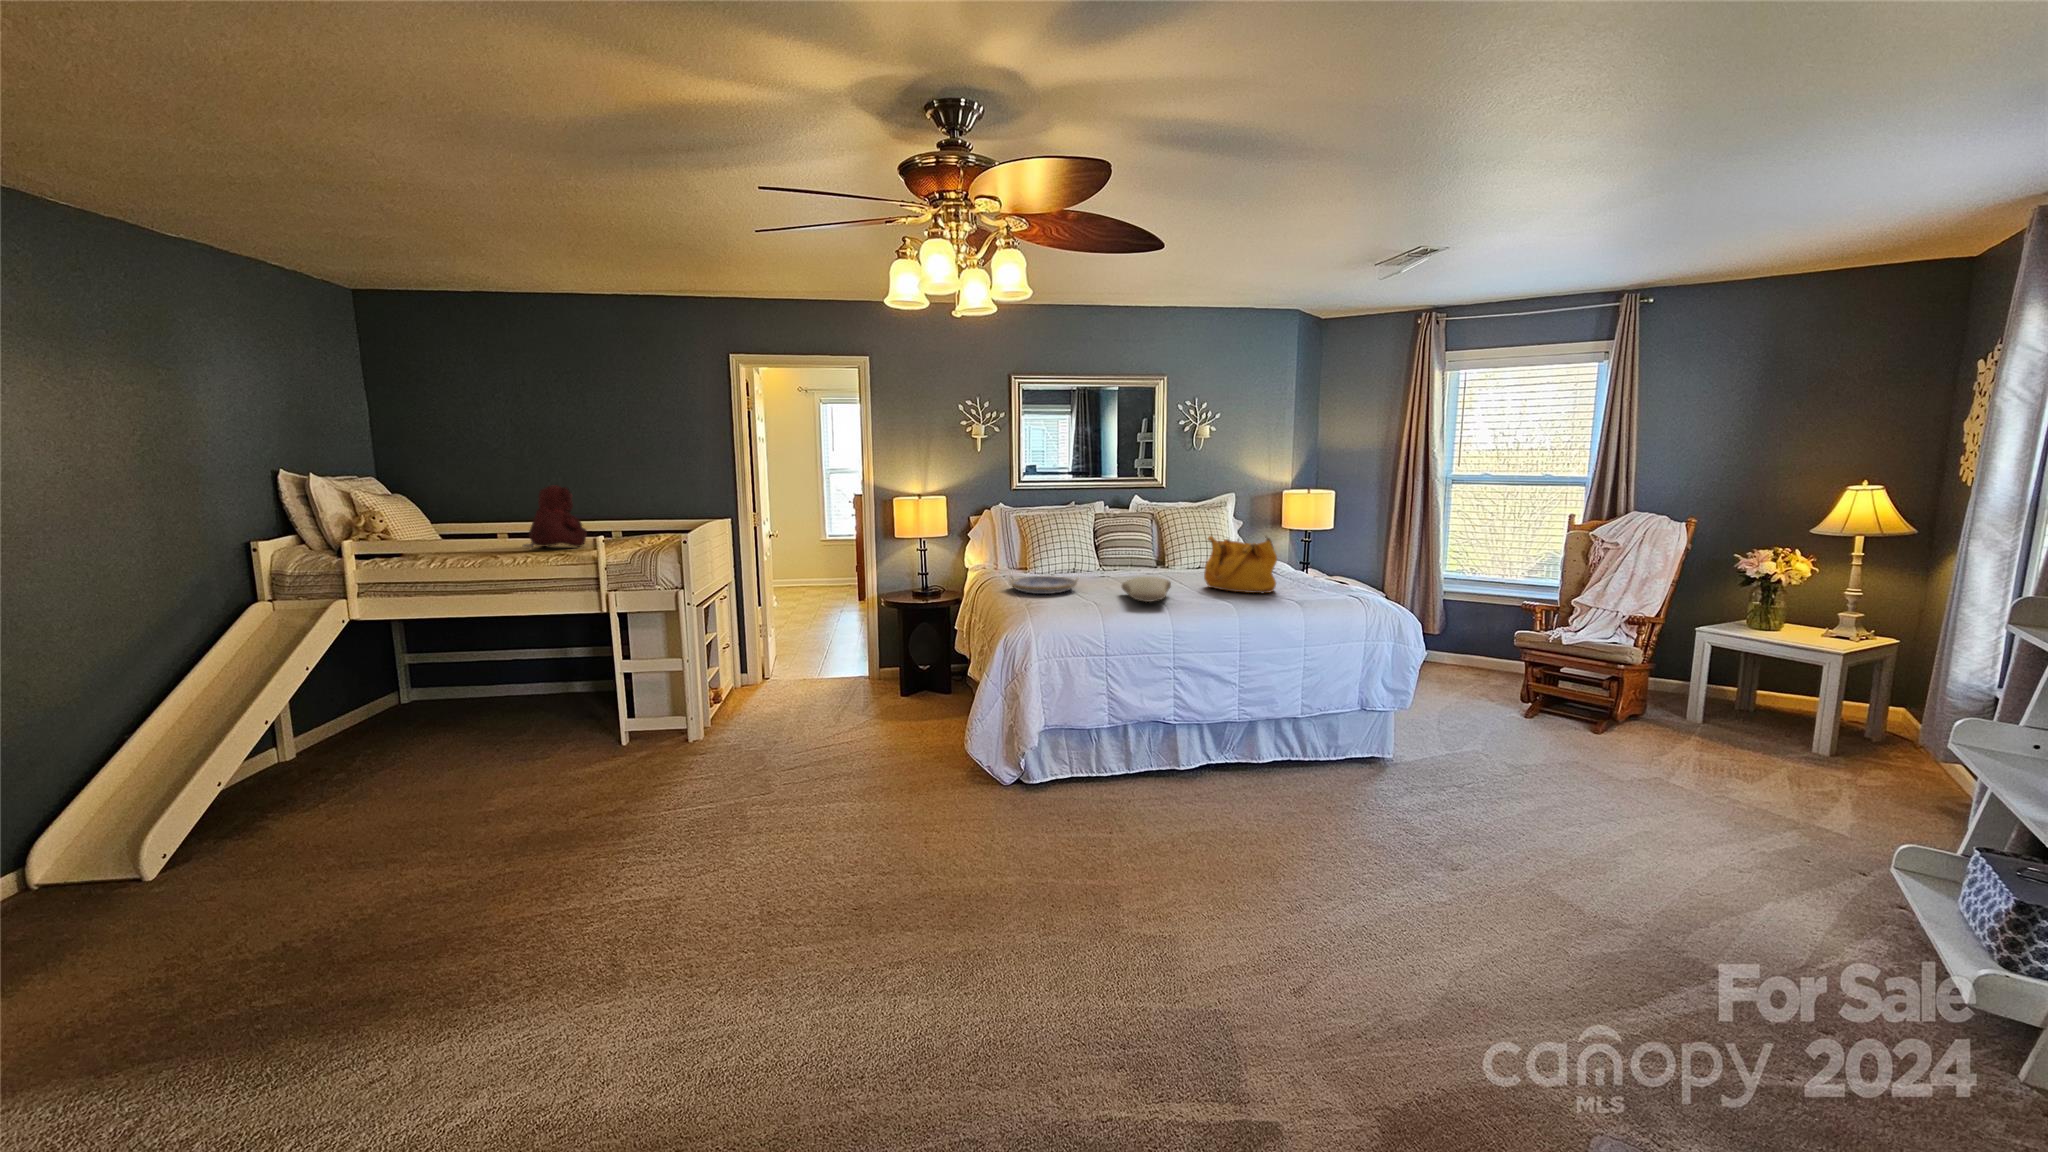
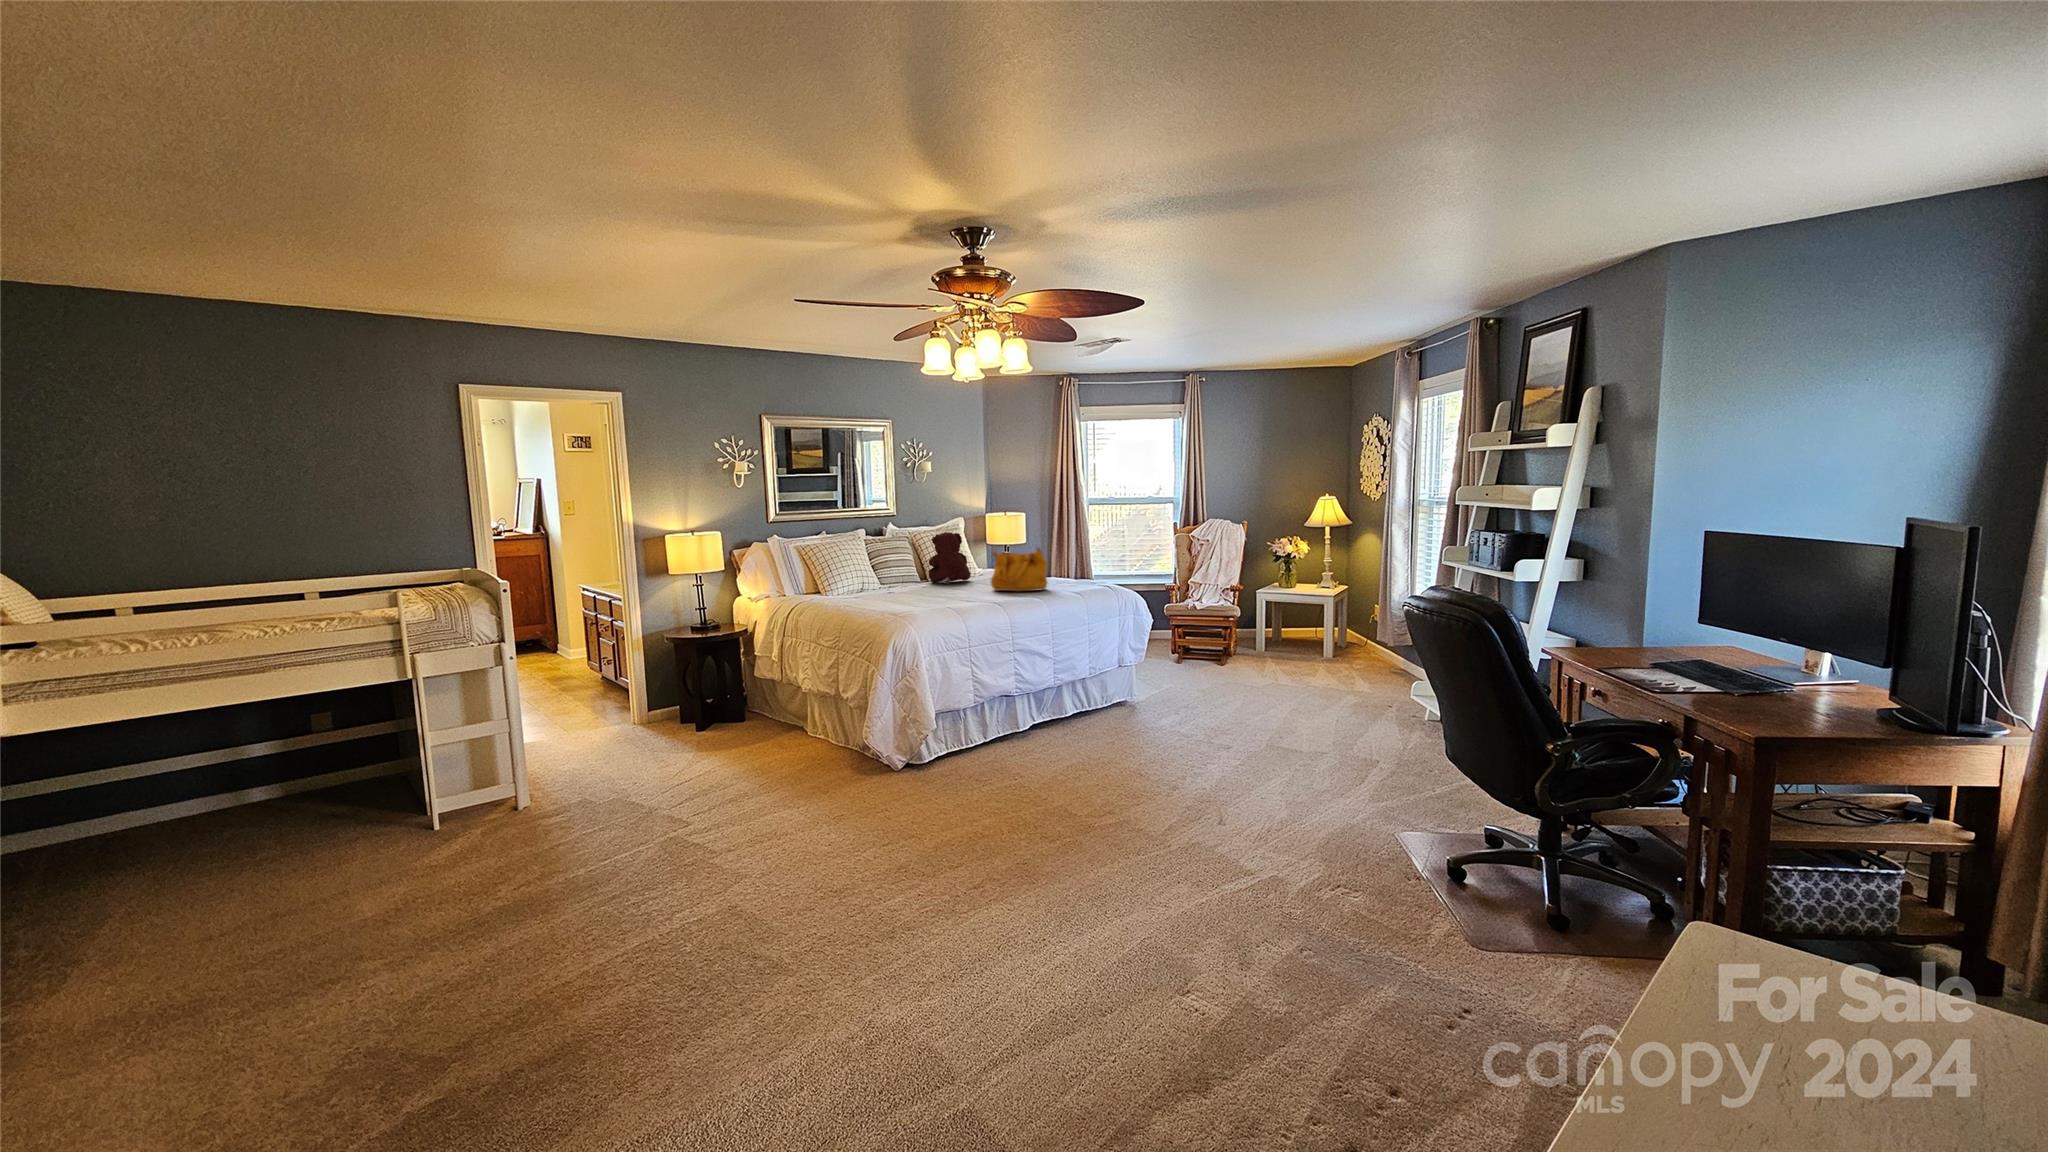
teddy bear: present [523,485,587,549] -> present [929,532,970,585]
serving tray: present [1008,576,1079,594] -> none [845,591,907,608]
pillow: present [1122,577,1171,602] -> none [944,585,997,603]

